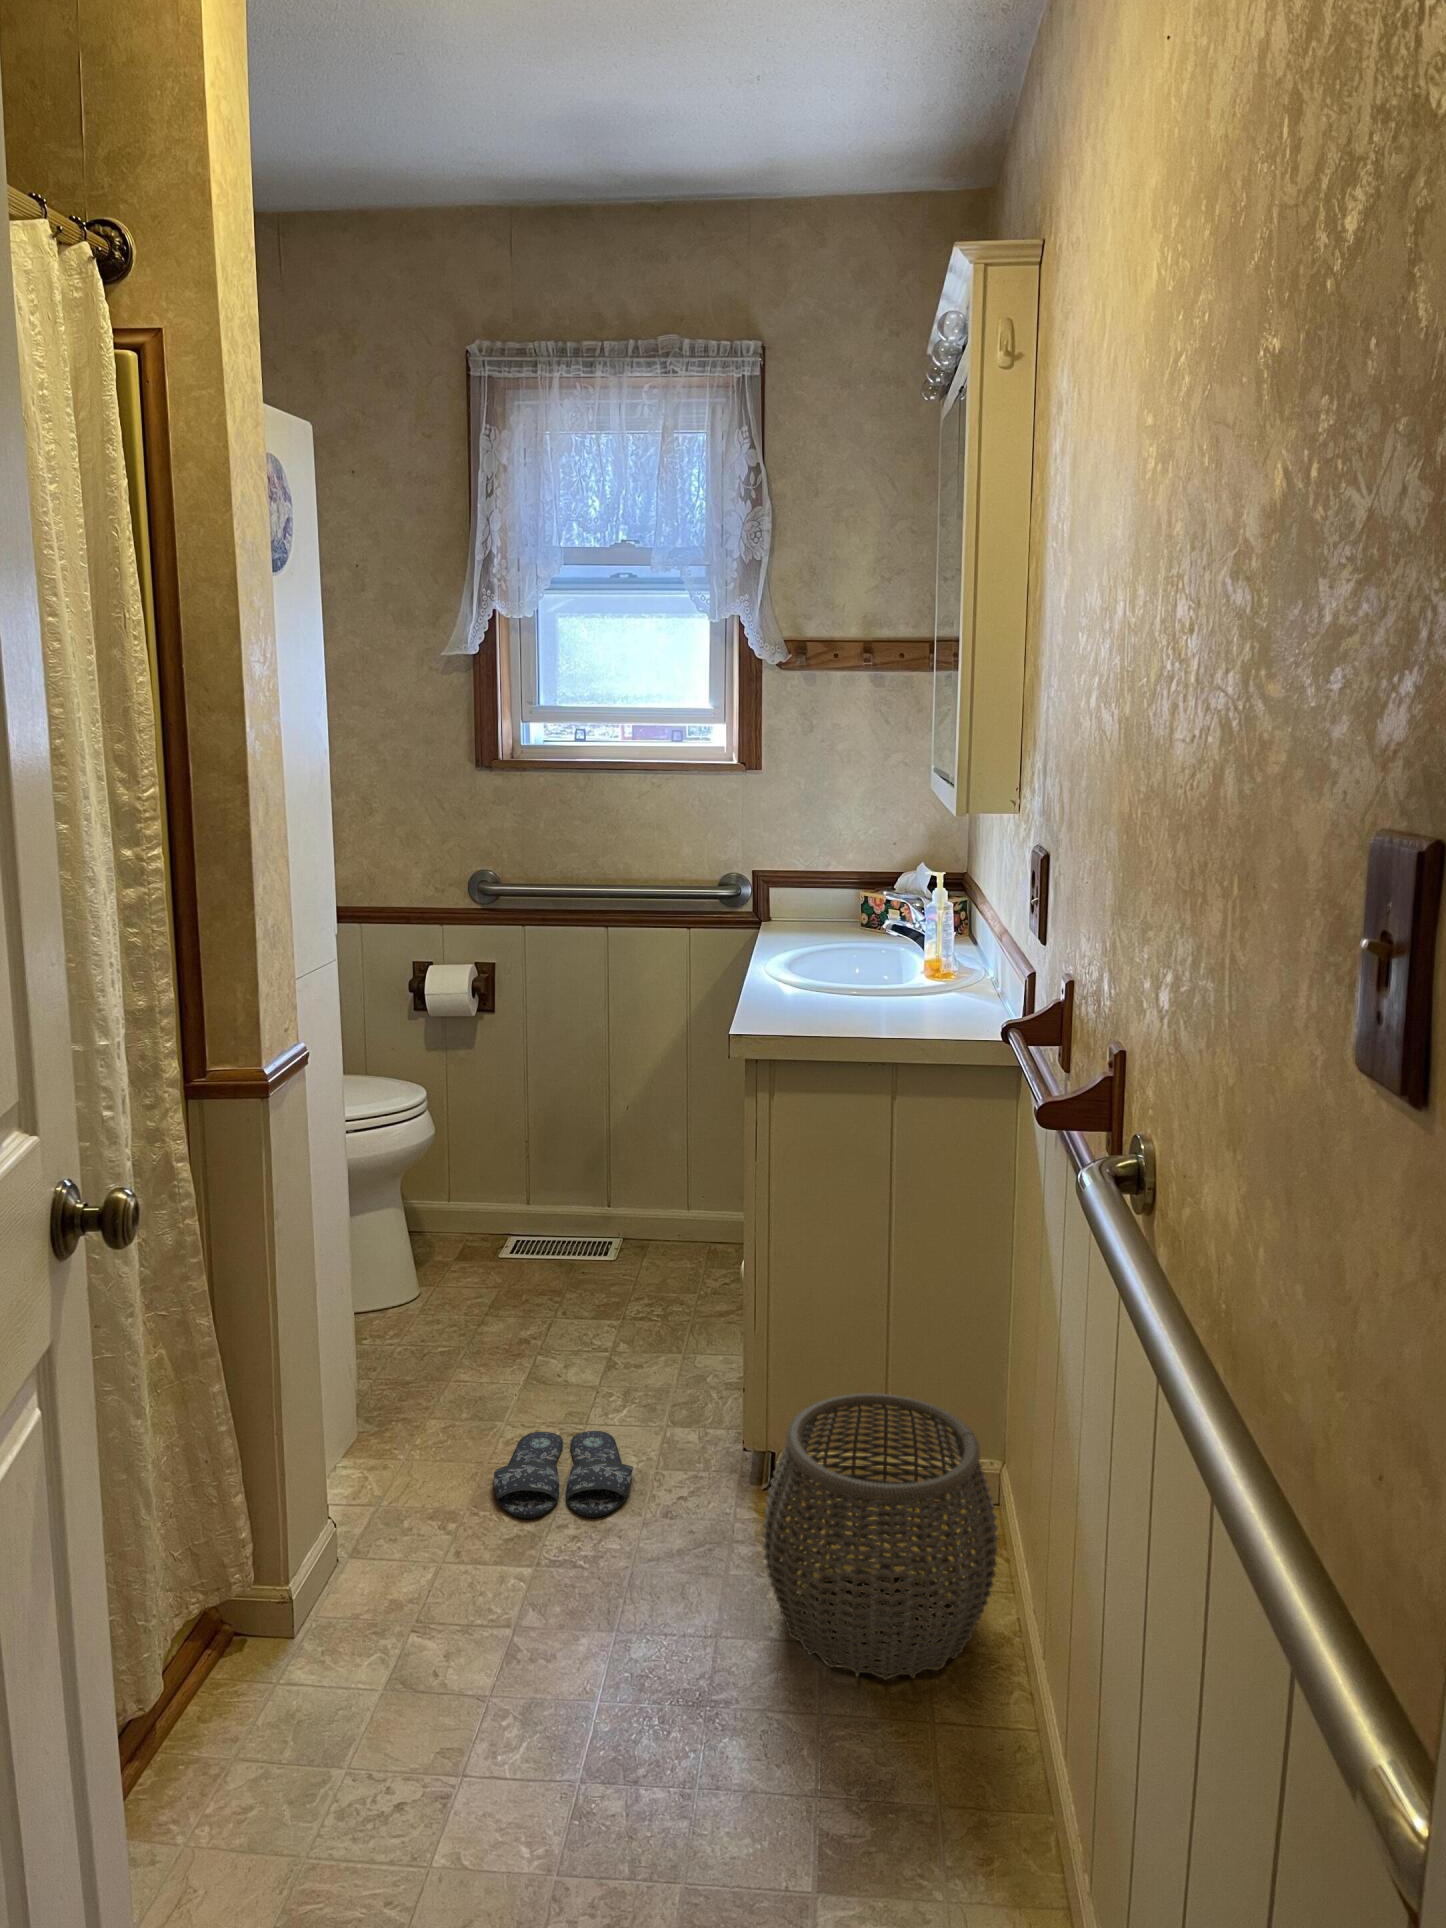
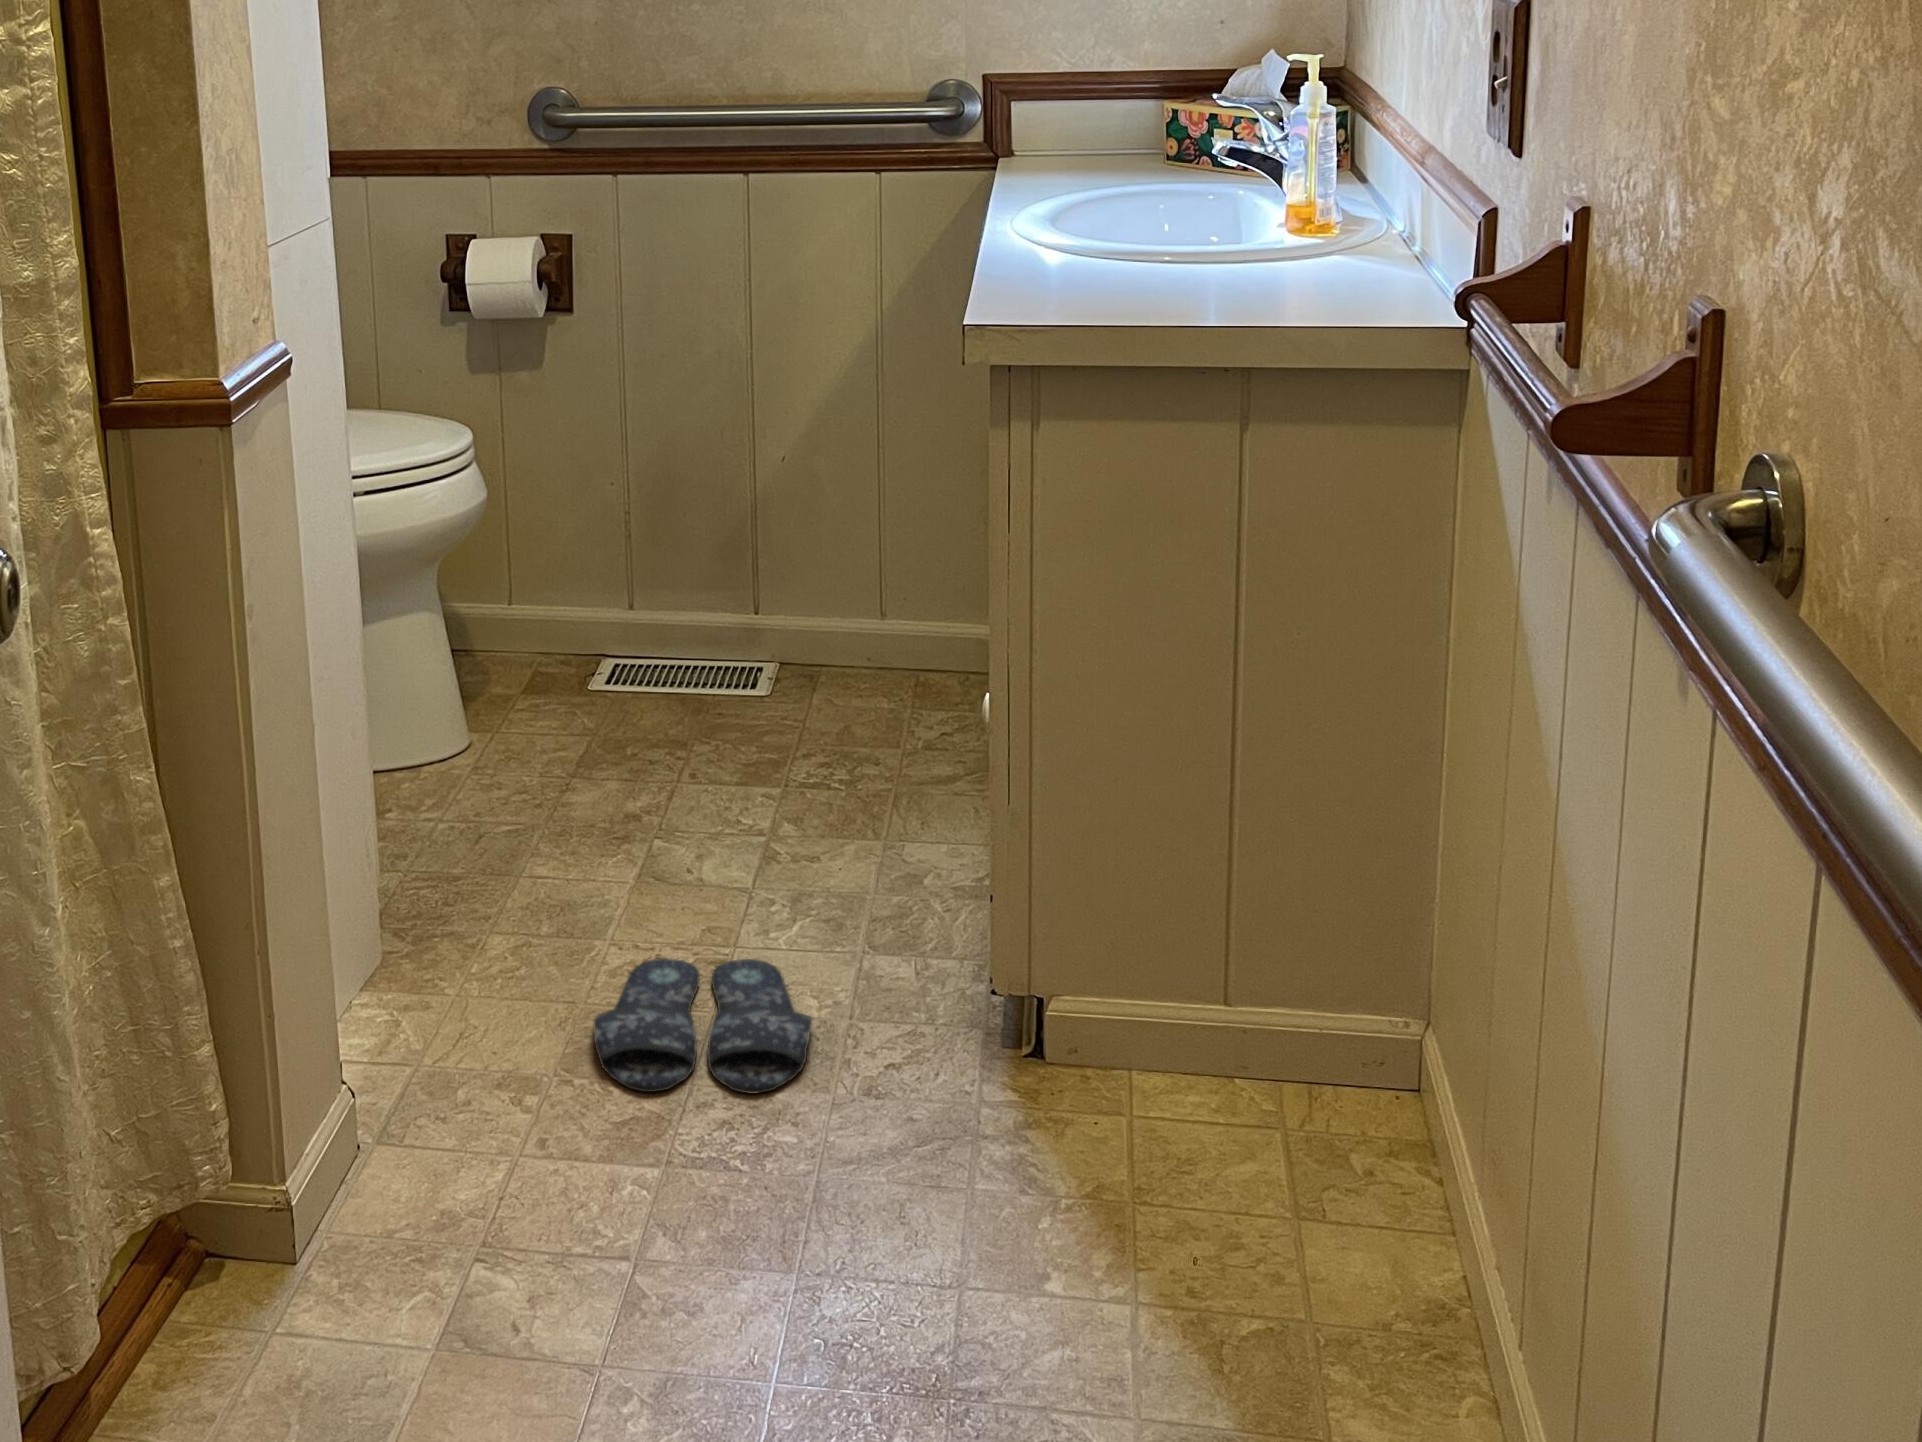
woven basket: present [763,1393,998,1680] -> none [1033,909,1434,1374]

